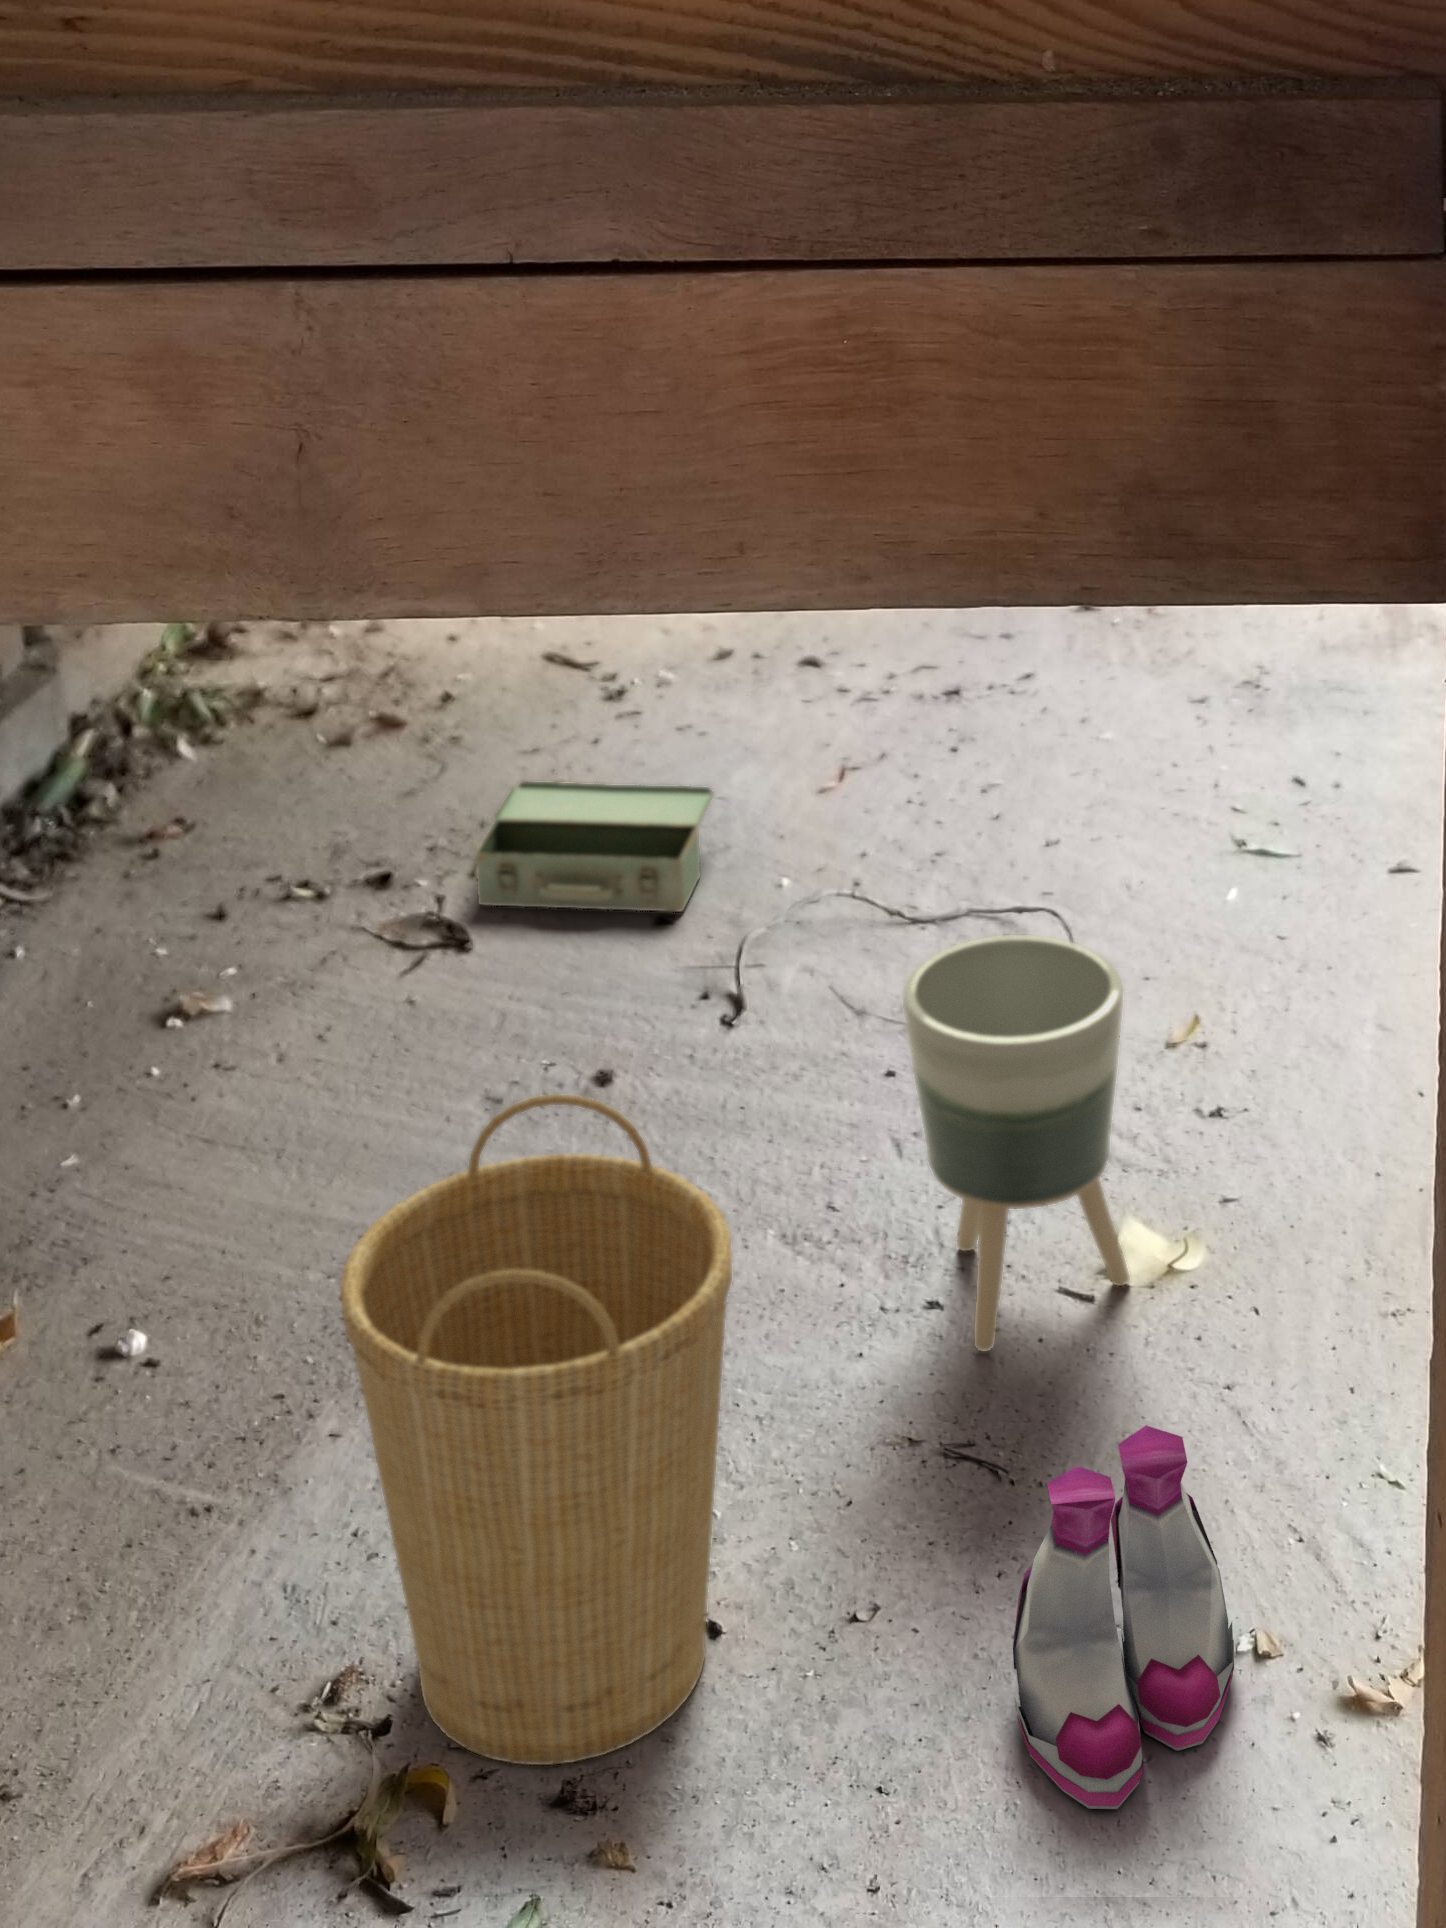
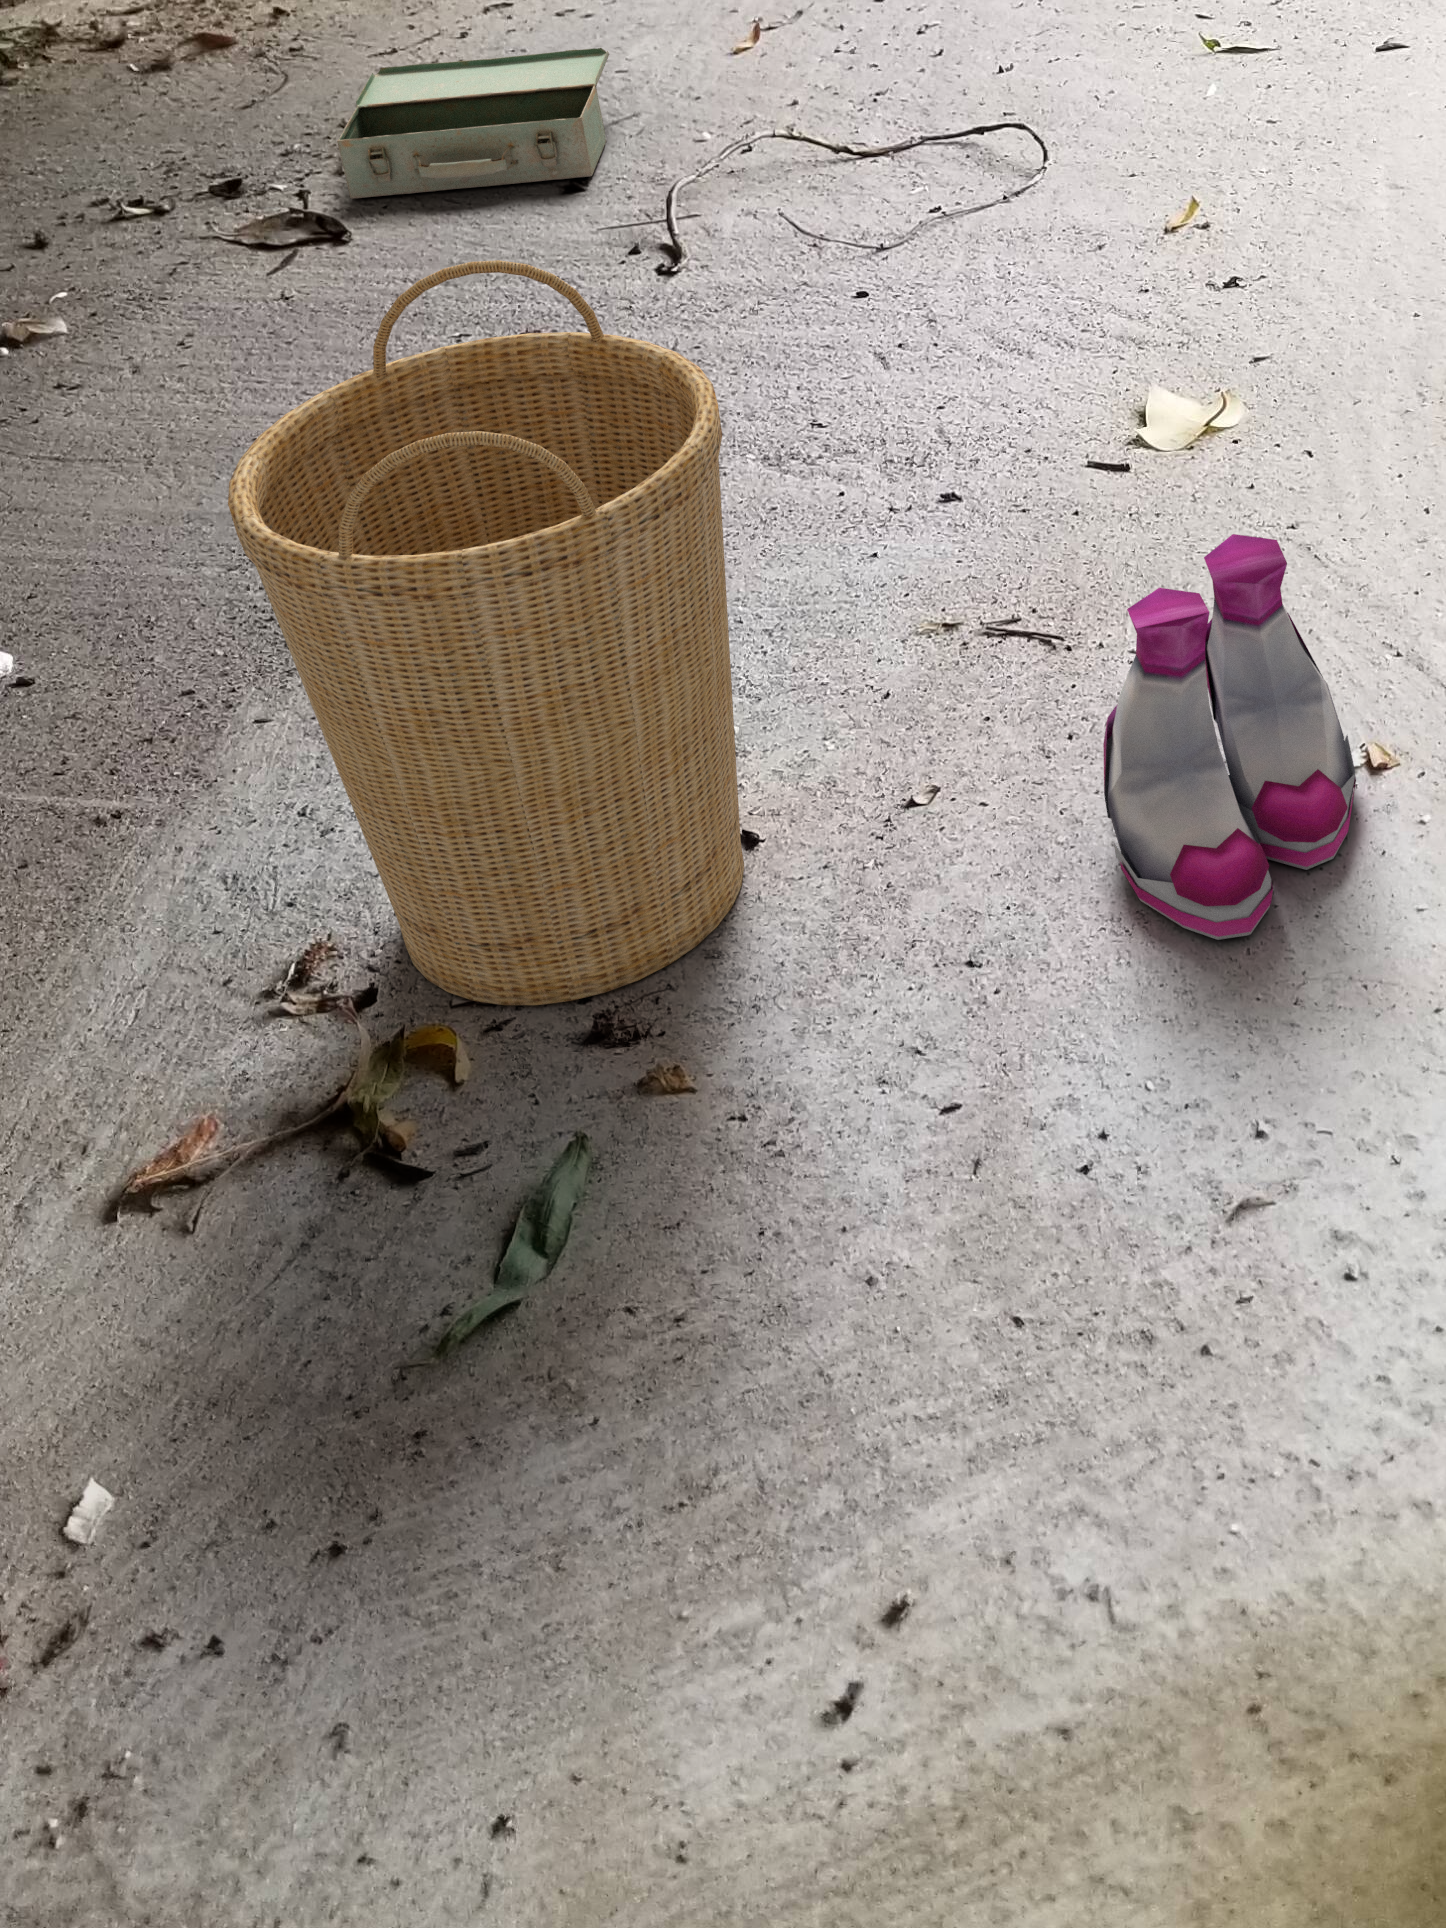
planter: present [903,935,1130,1351] -> none [873,80,1165,532]

